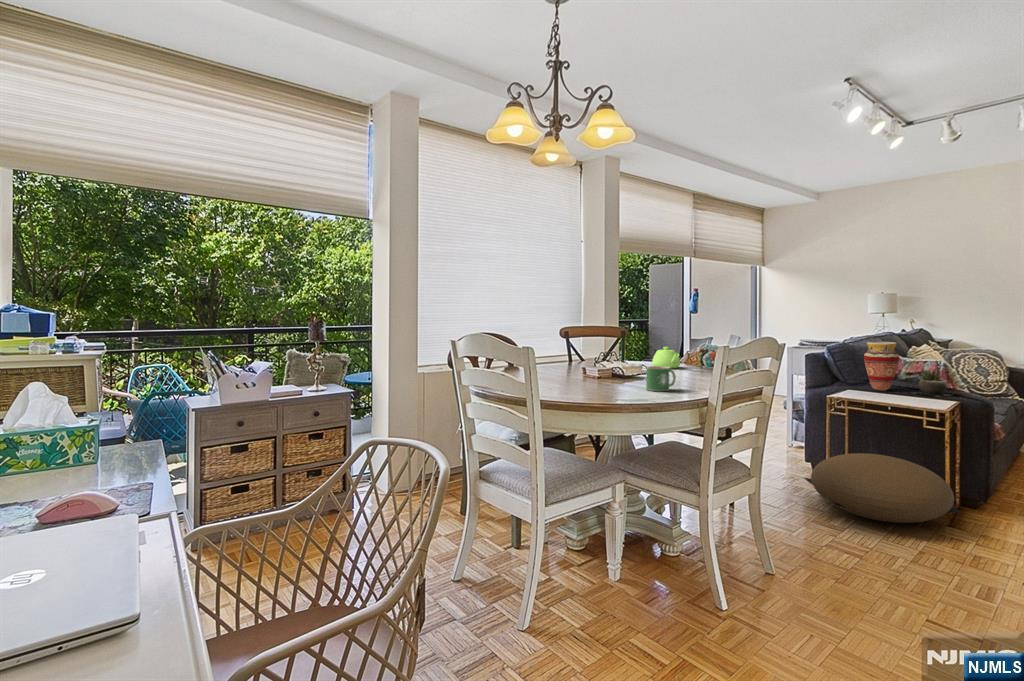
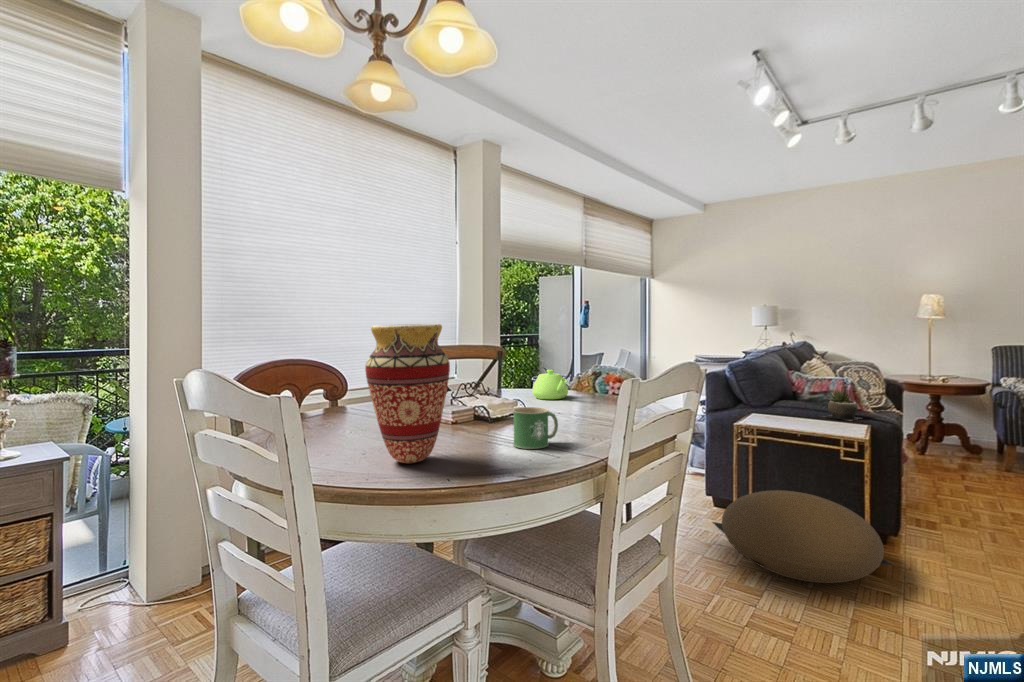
vase: present [864,342,899,391] -> present [365,324,450,463]

